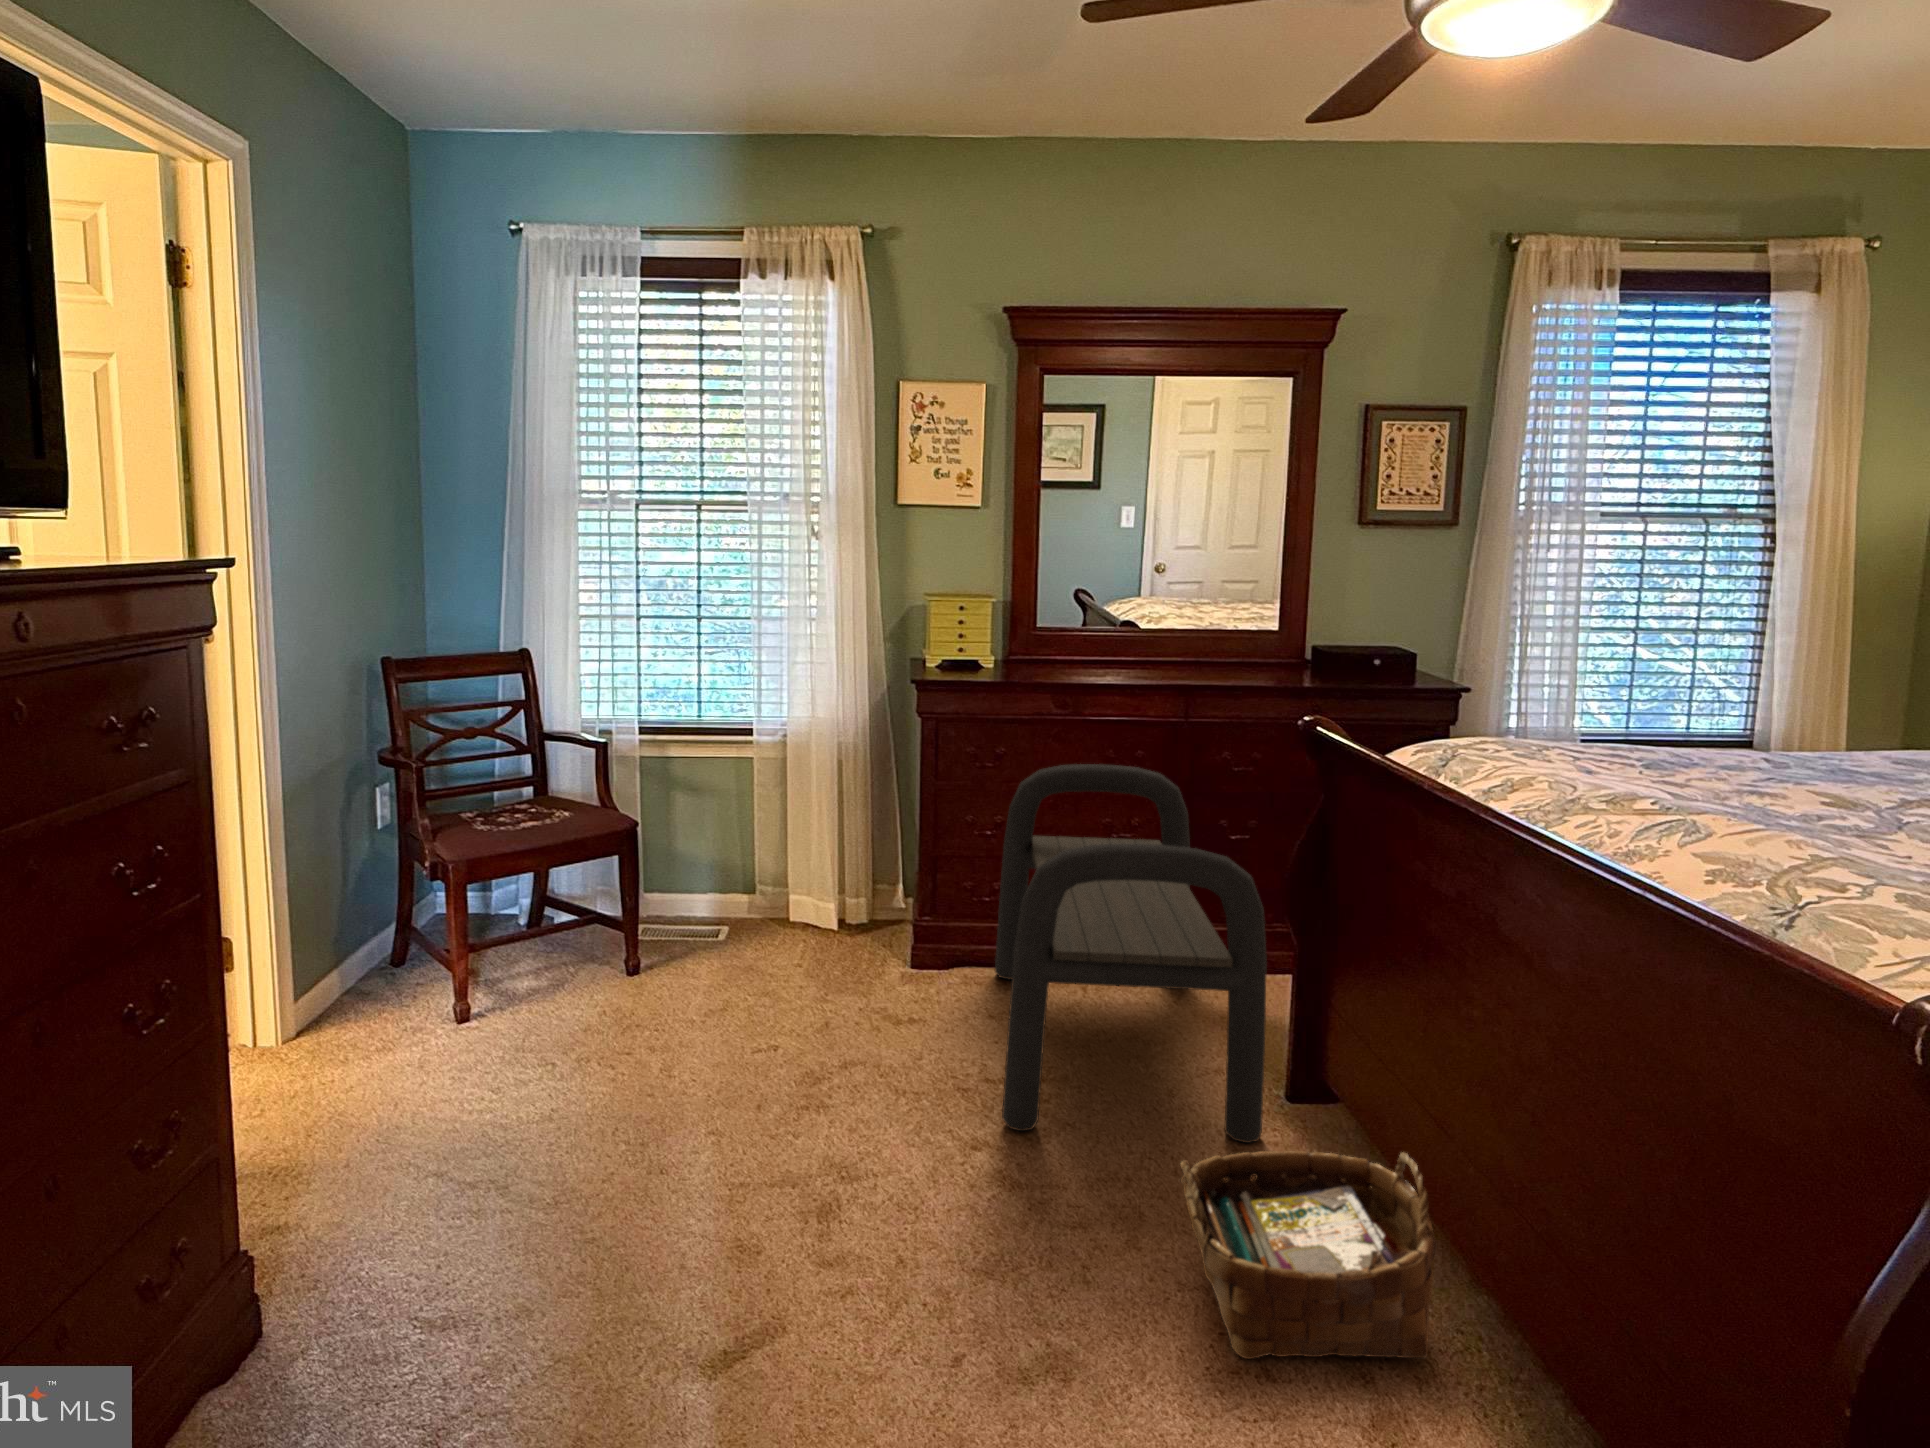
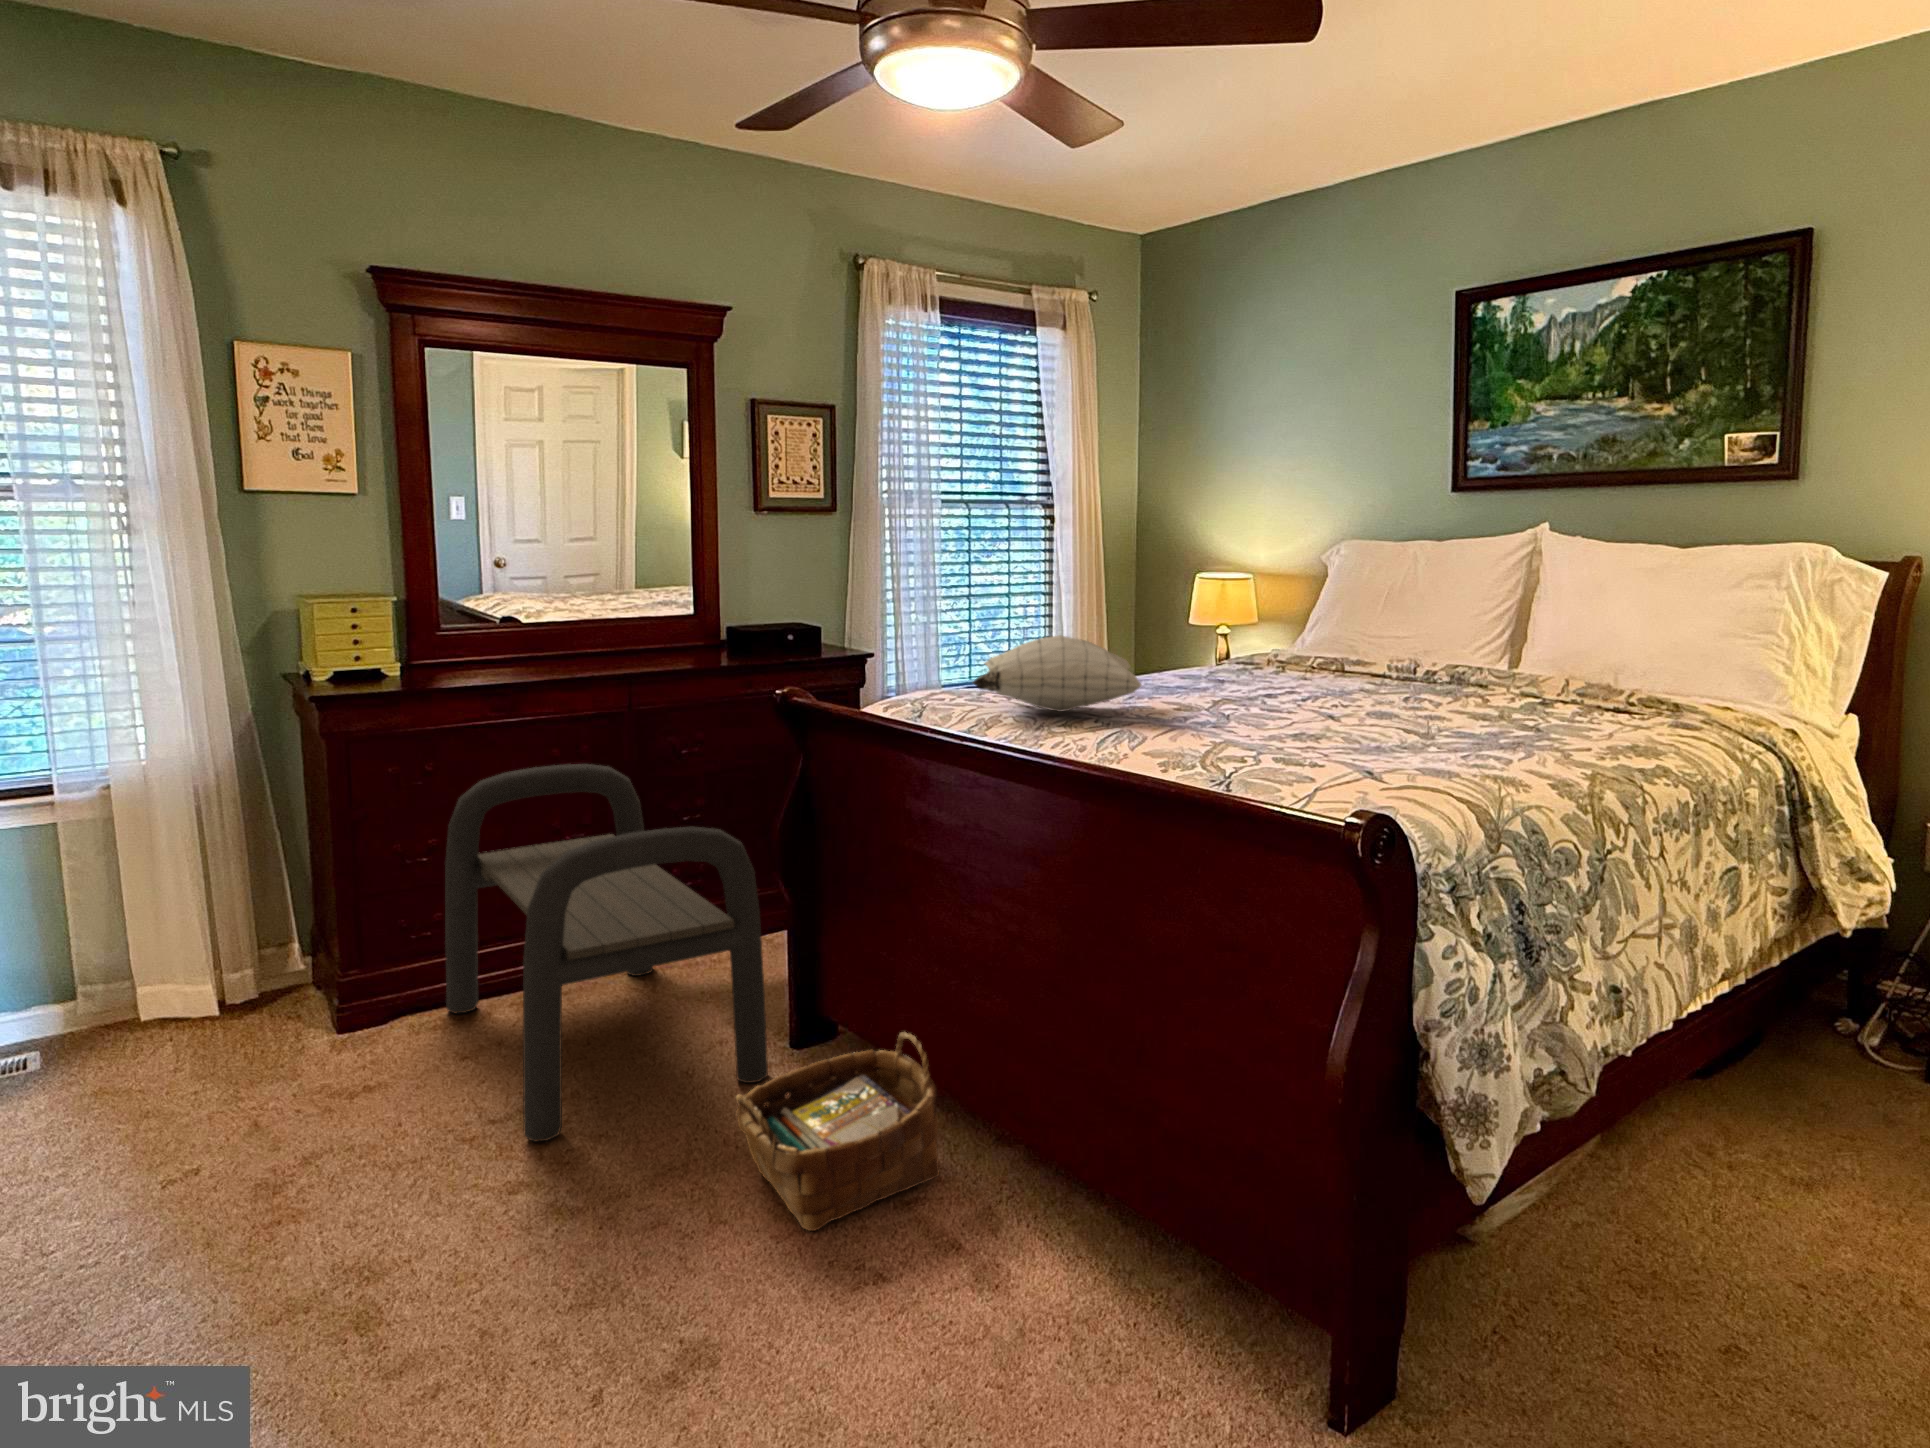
pillow: none [1561,677,1860,783] -> present [973,635,1141,712]

